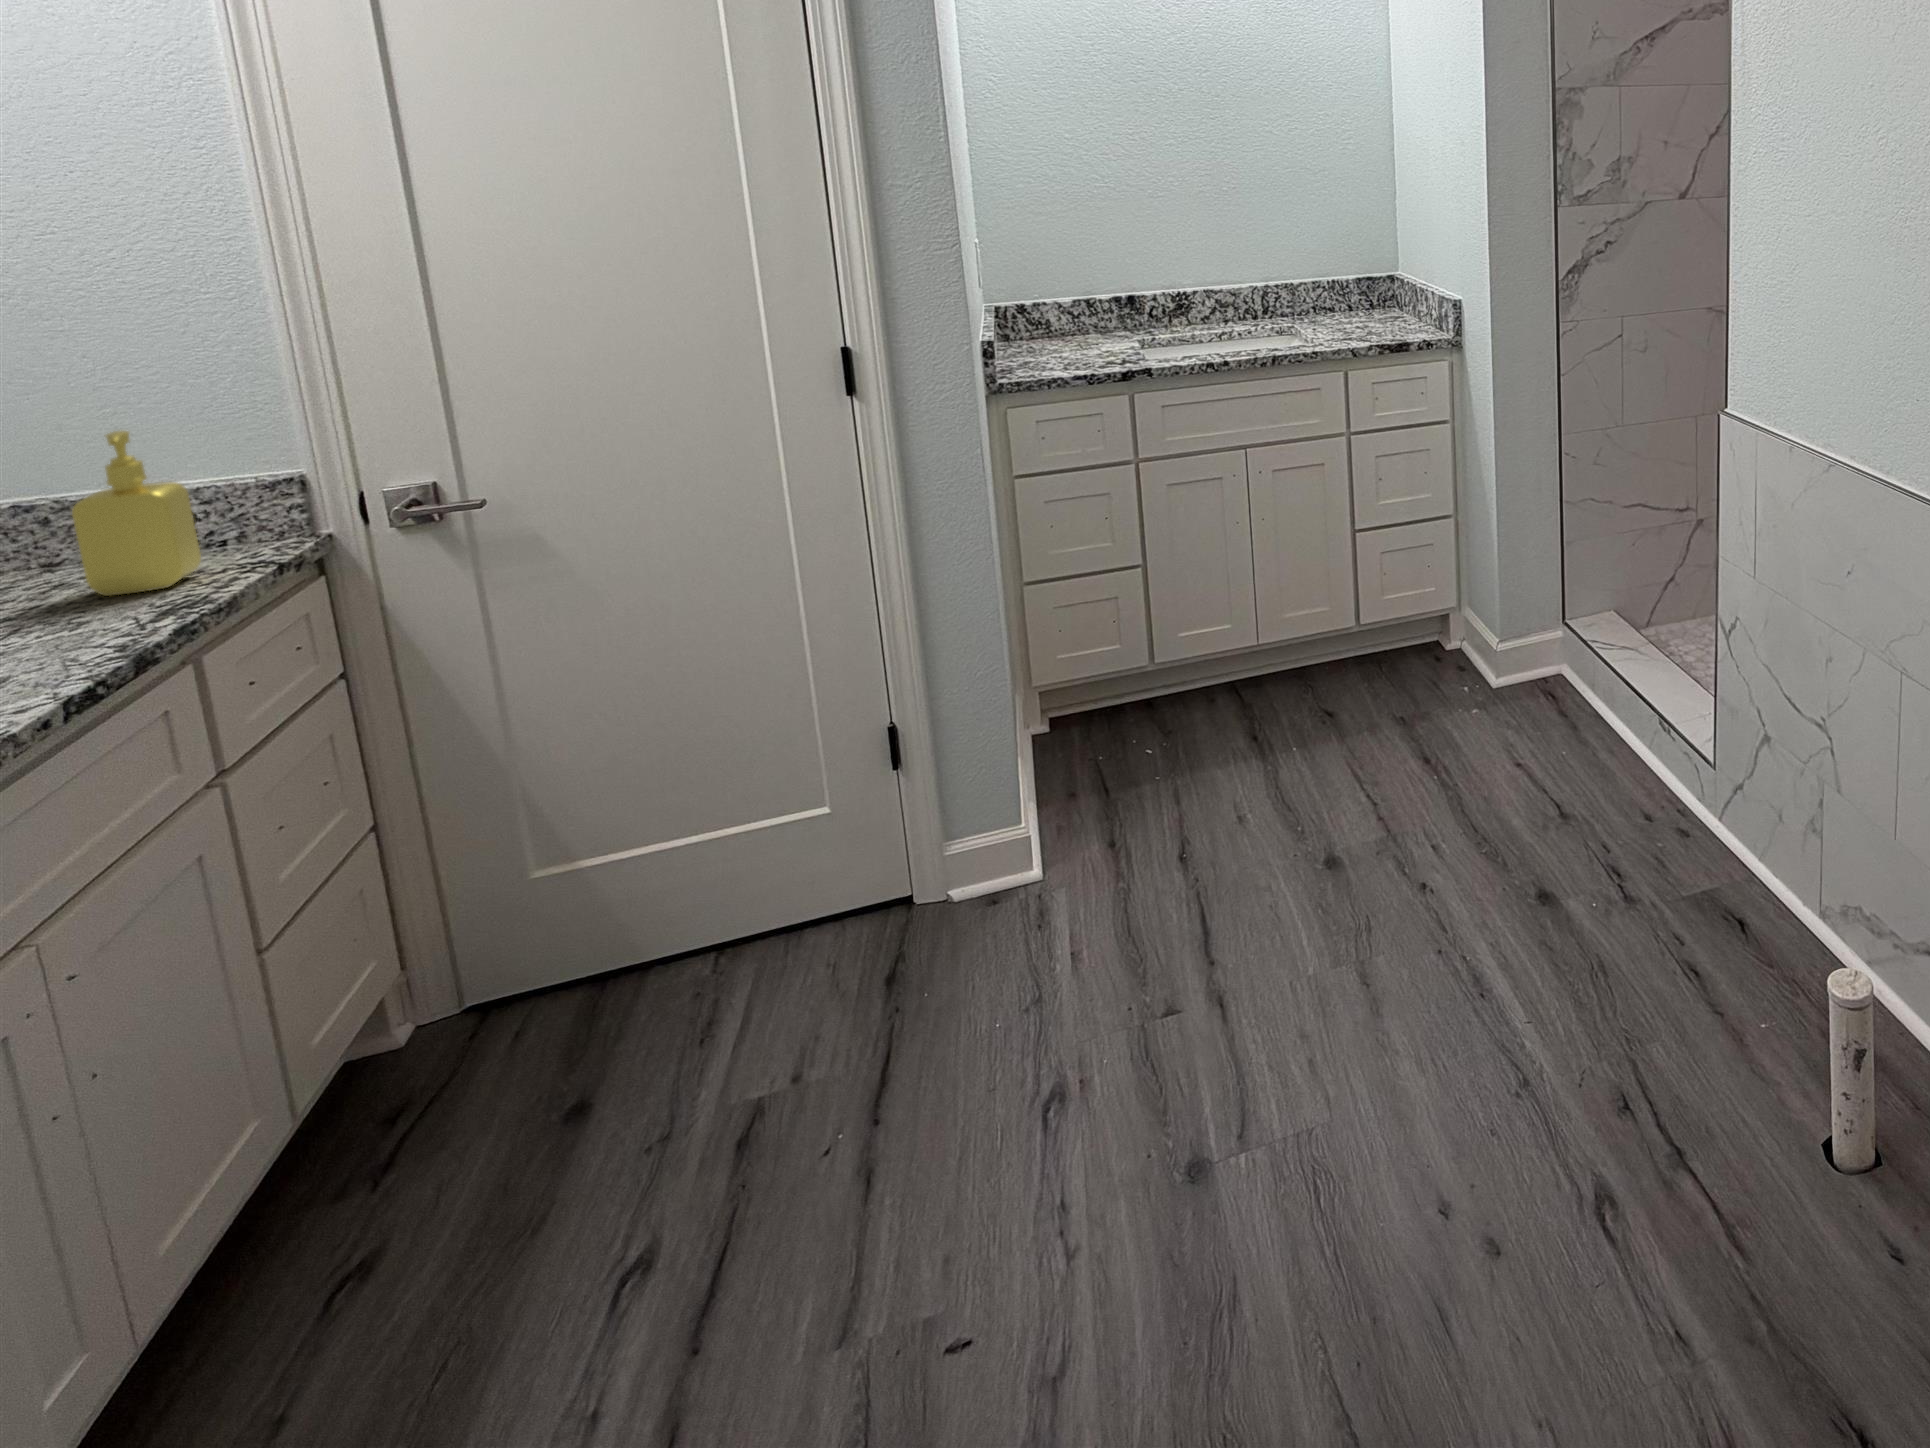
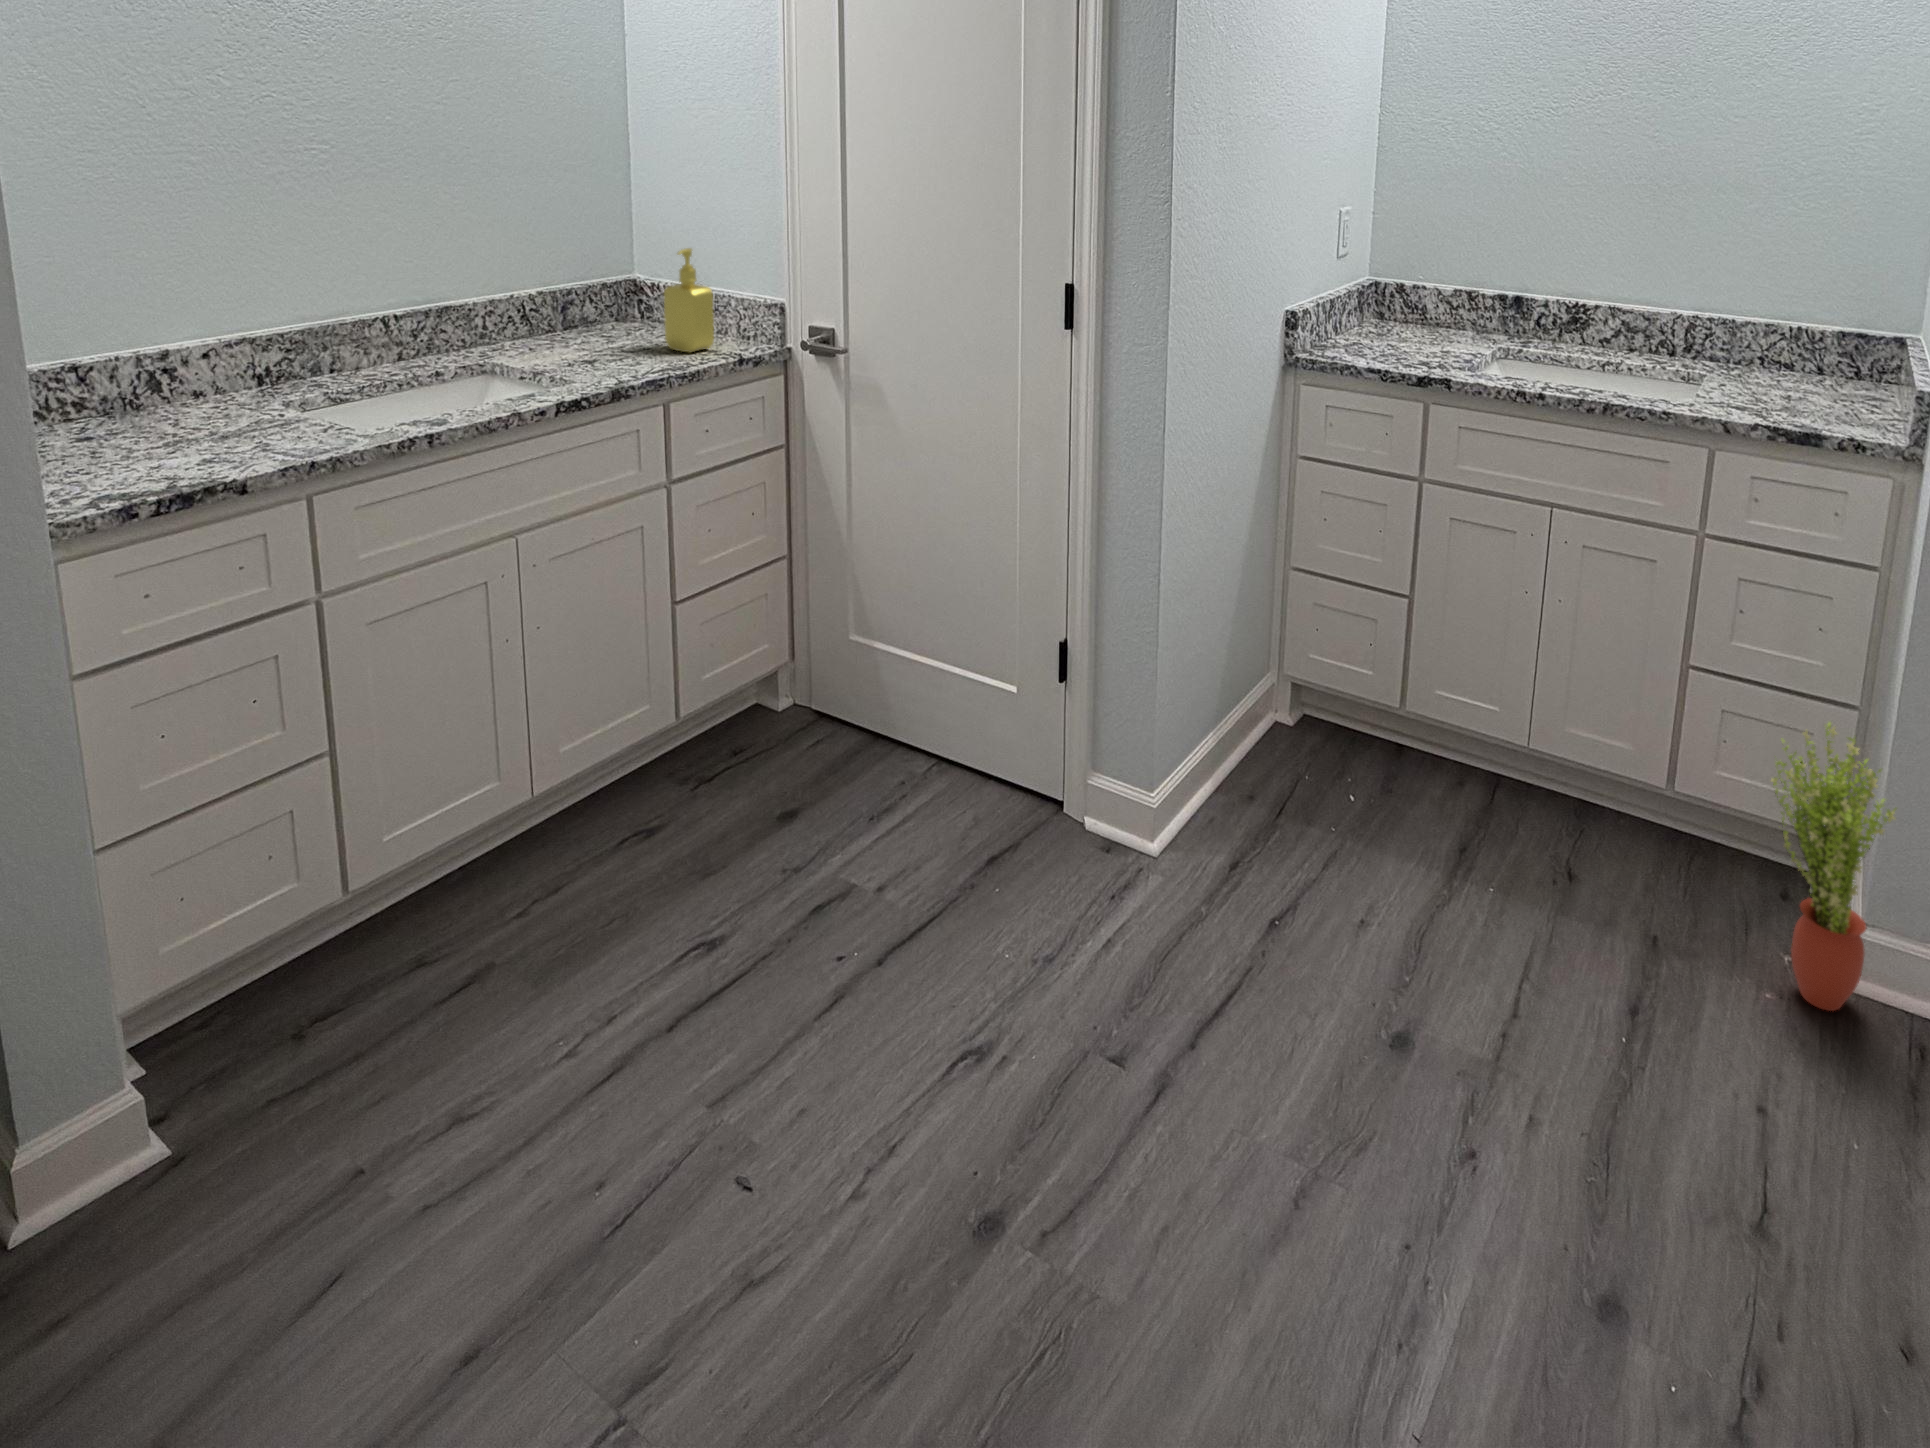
potted plant: none [1442,521,1518,703] -> present [1771,722,1896,1011]

